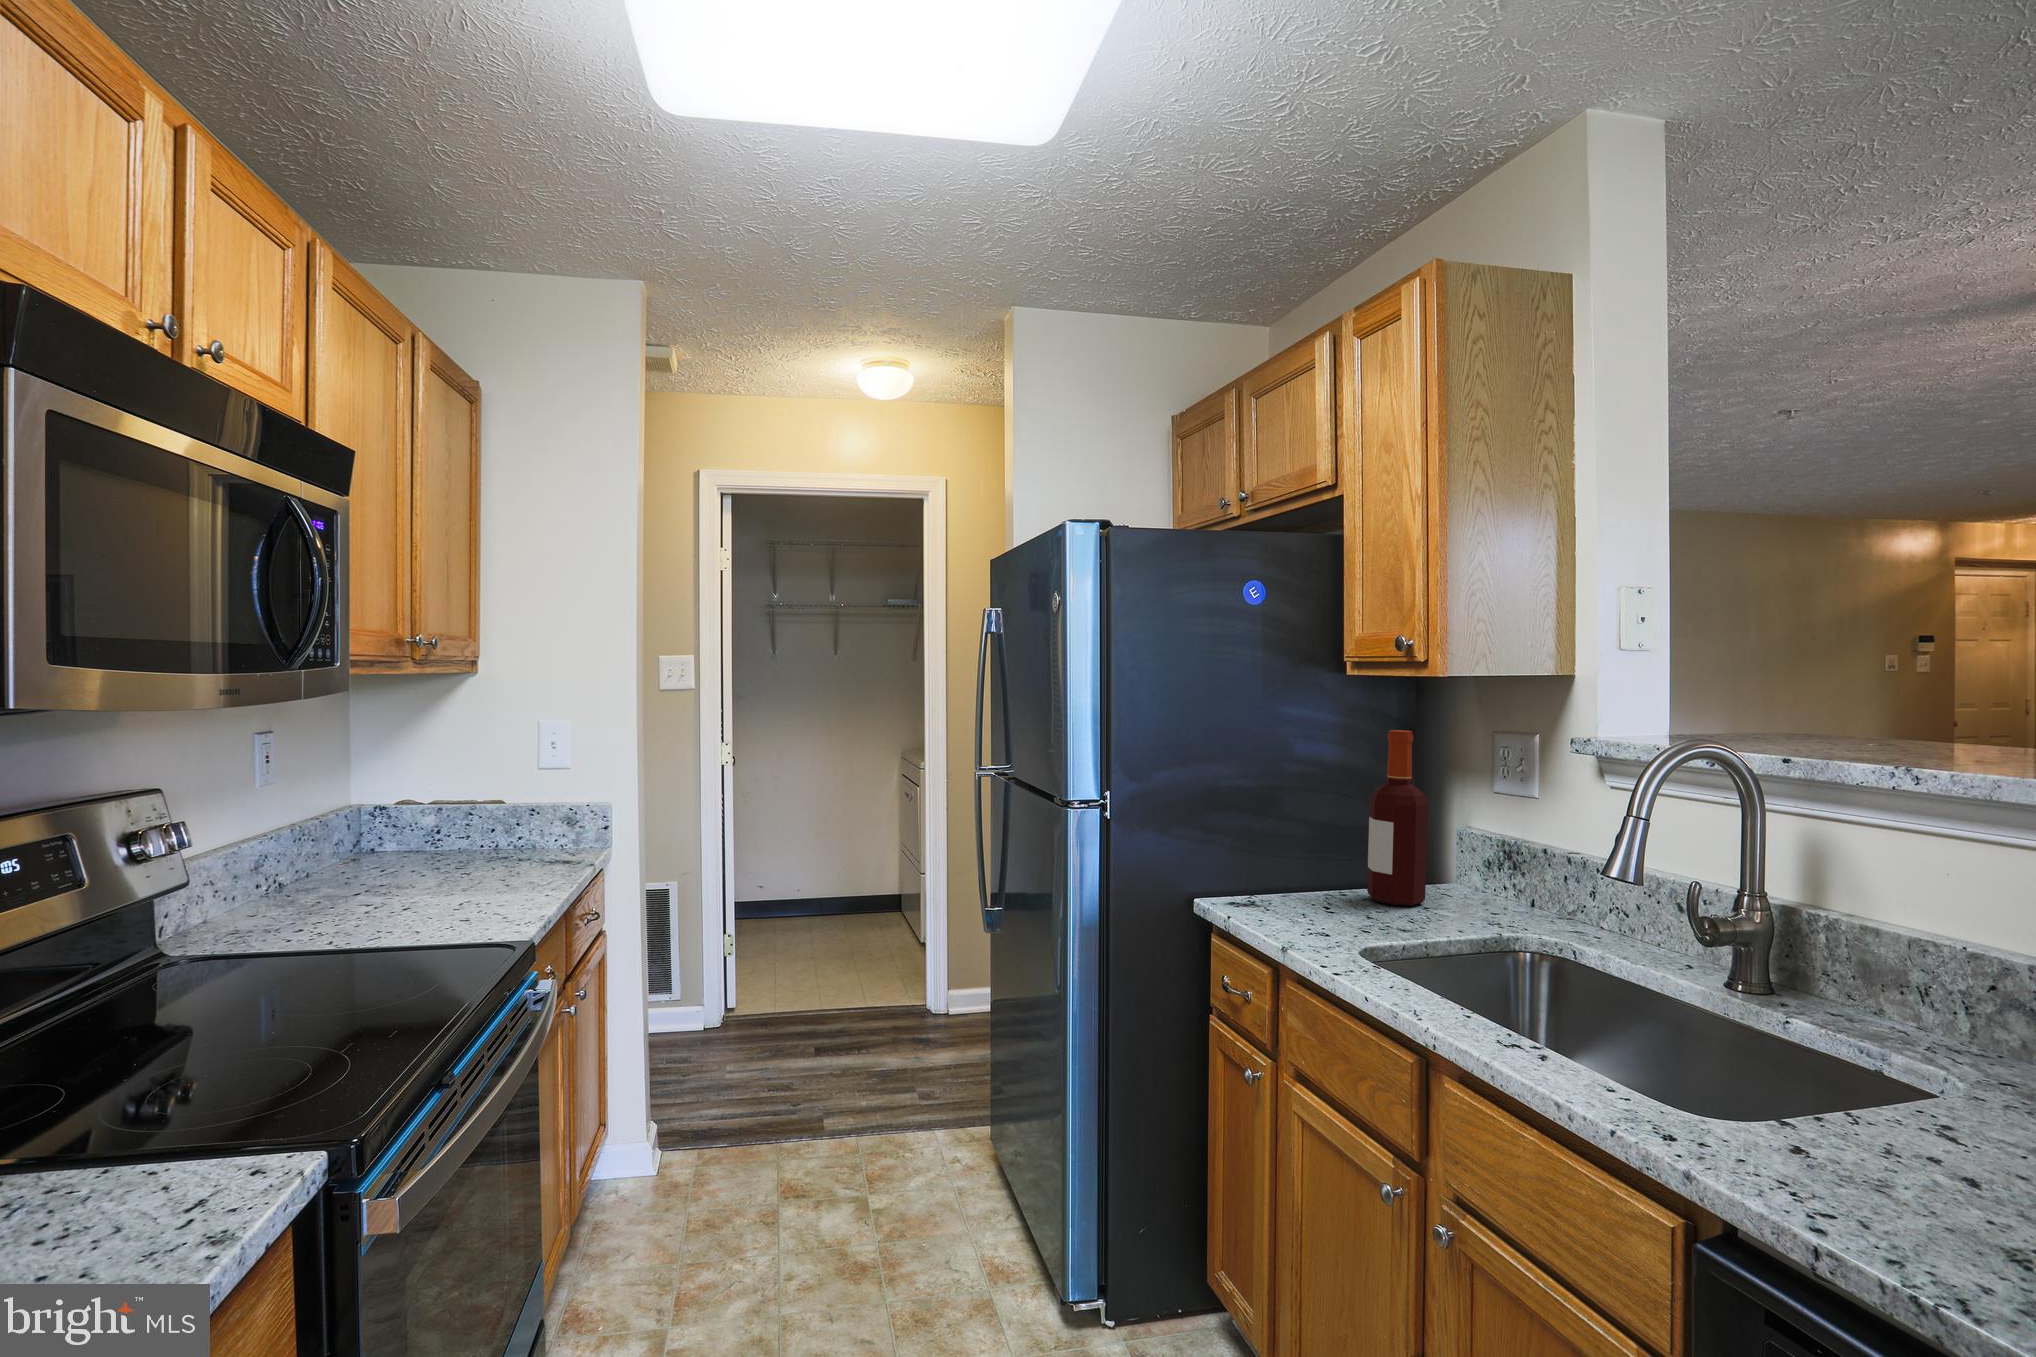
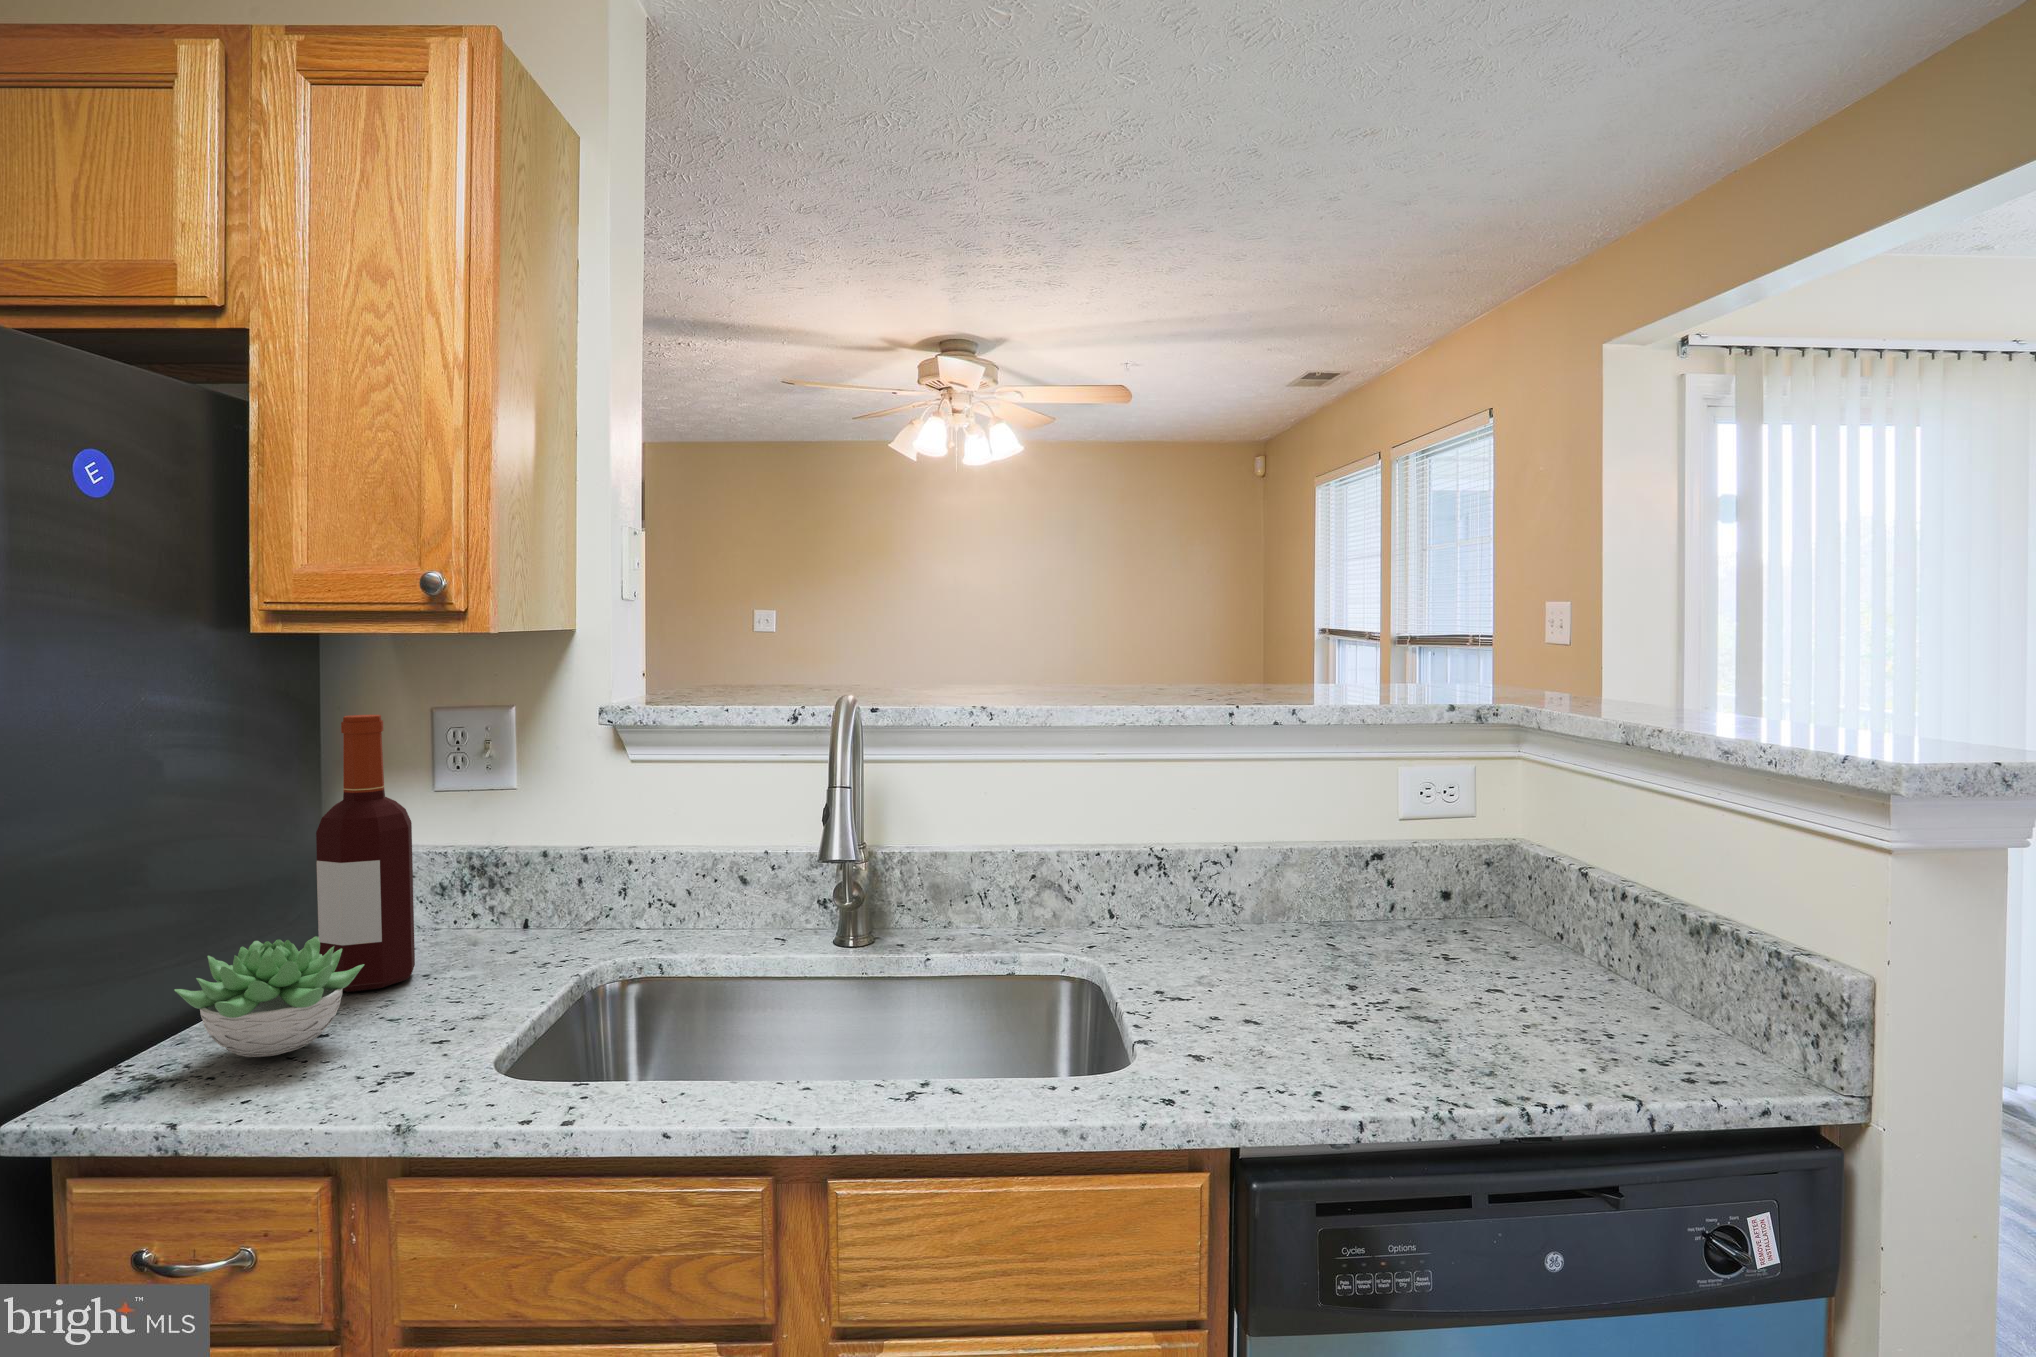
succulent plant: none [1258,849,1341,912] -> present [174,936,364,1057]

